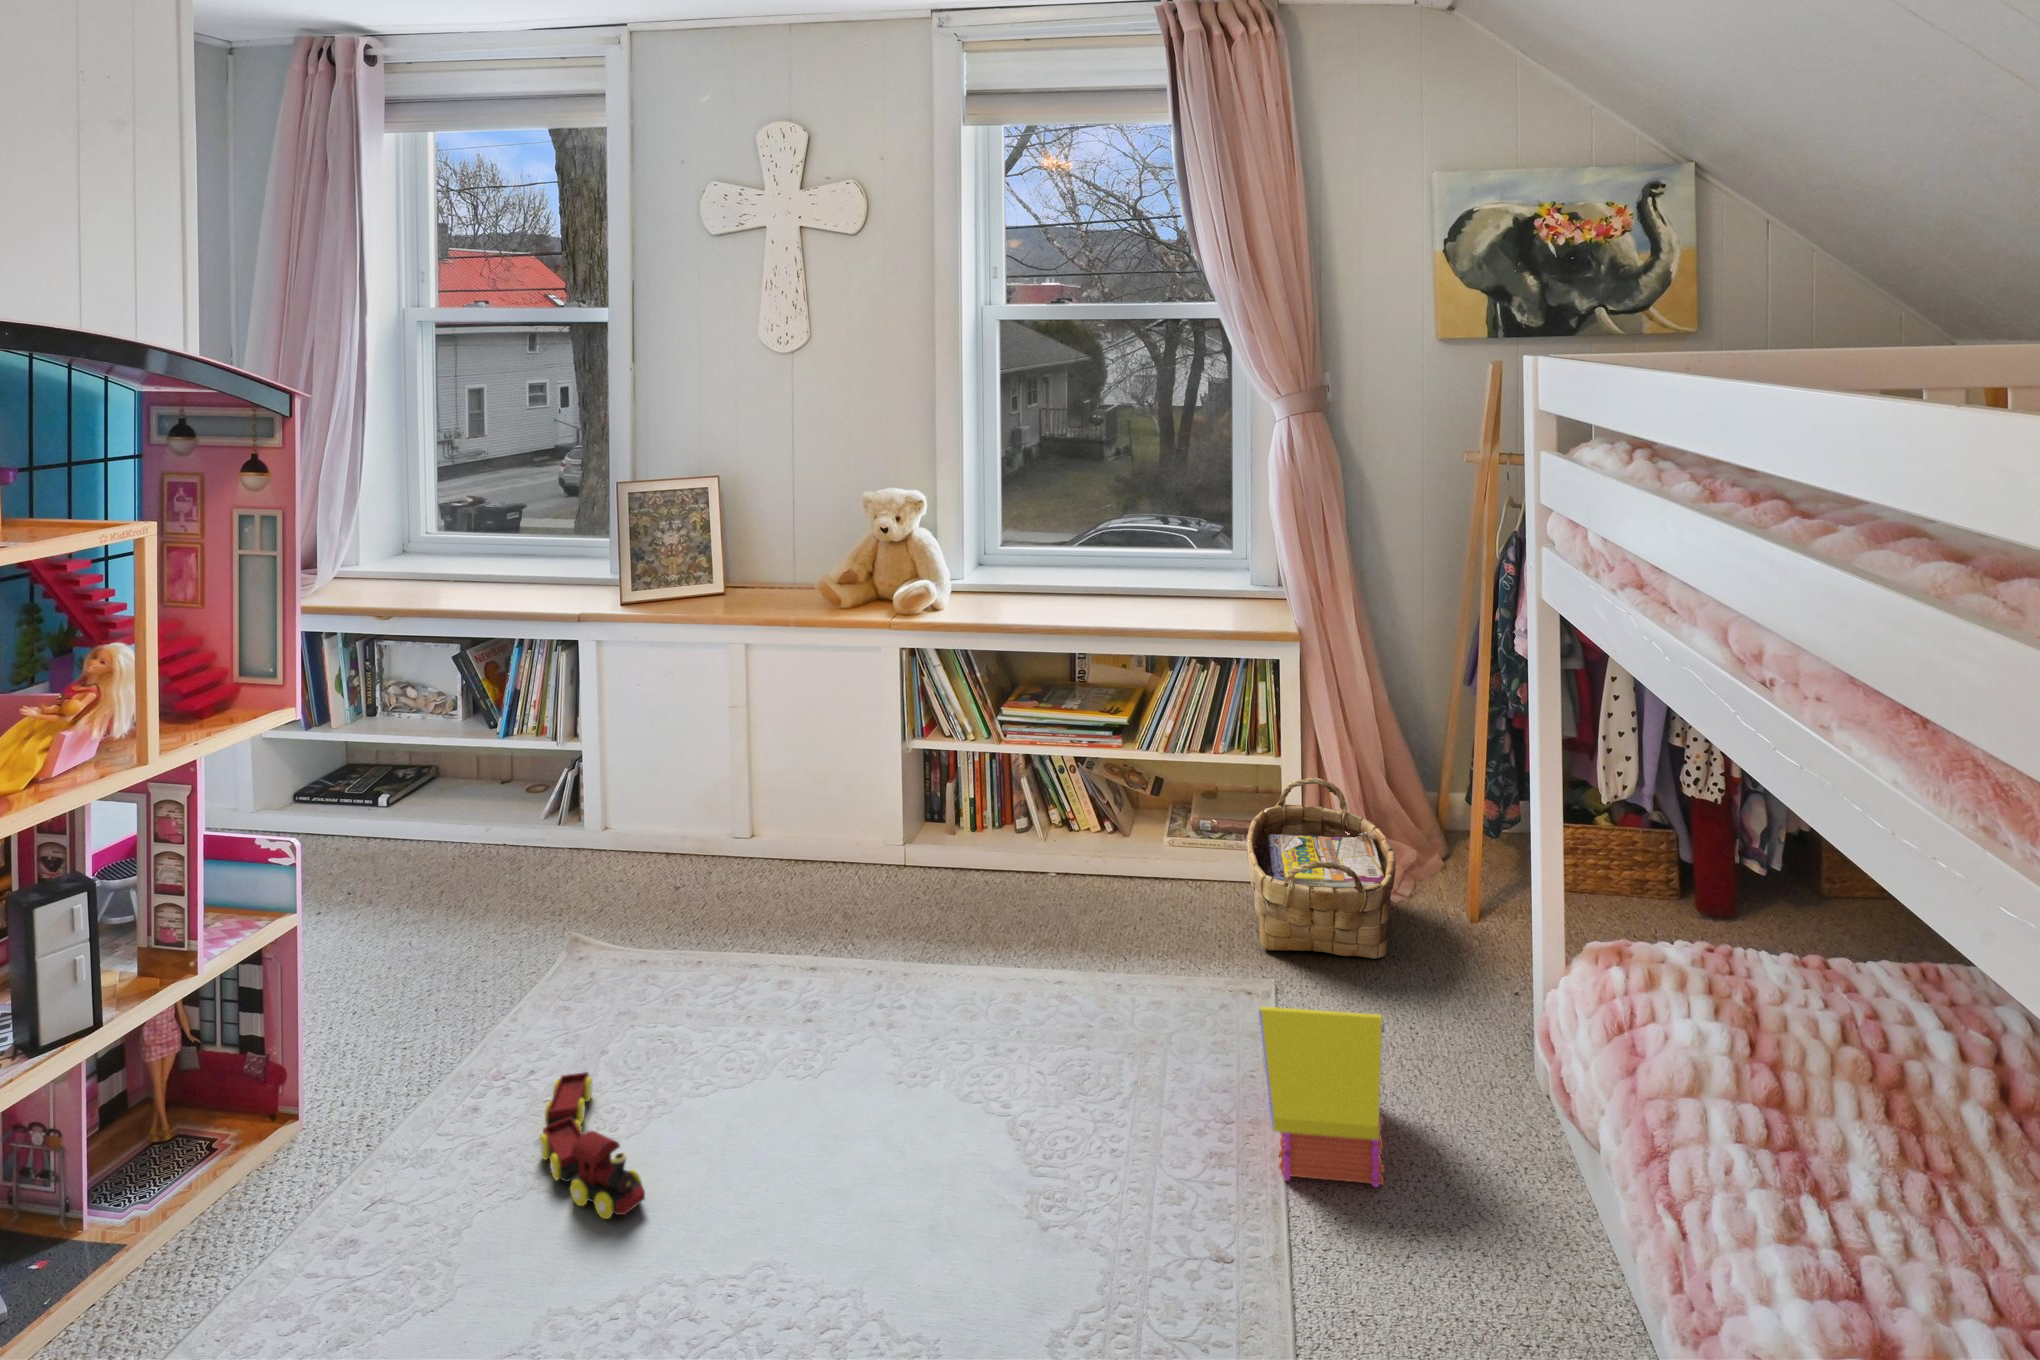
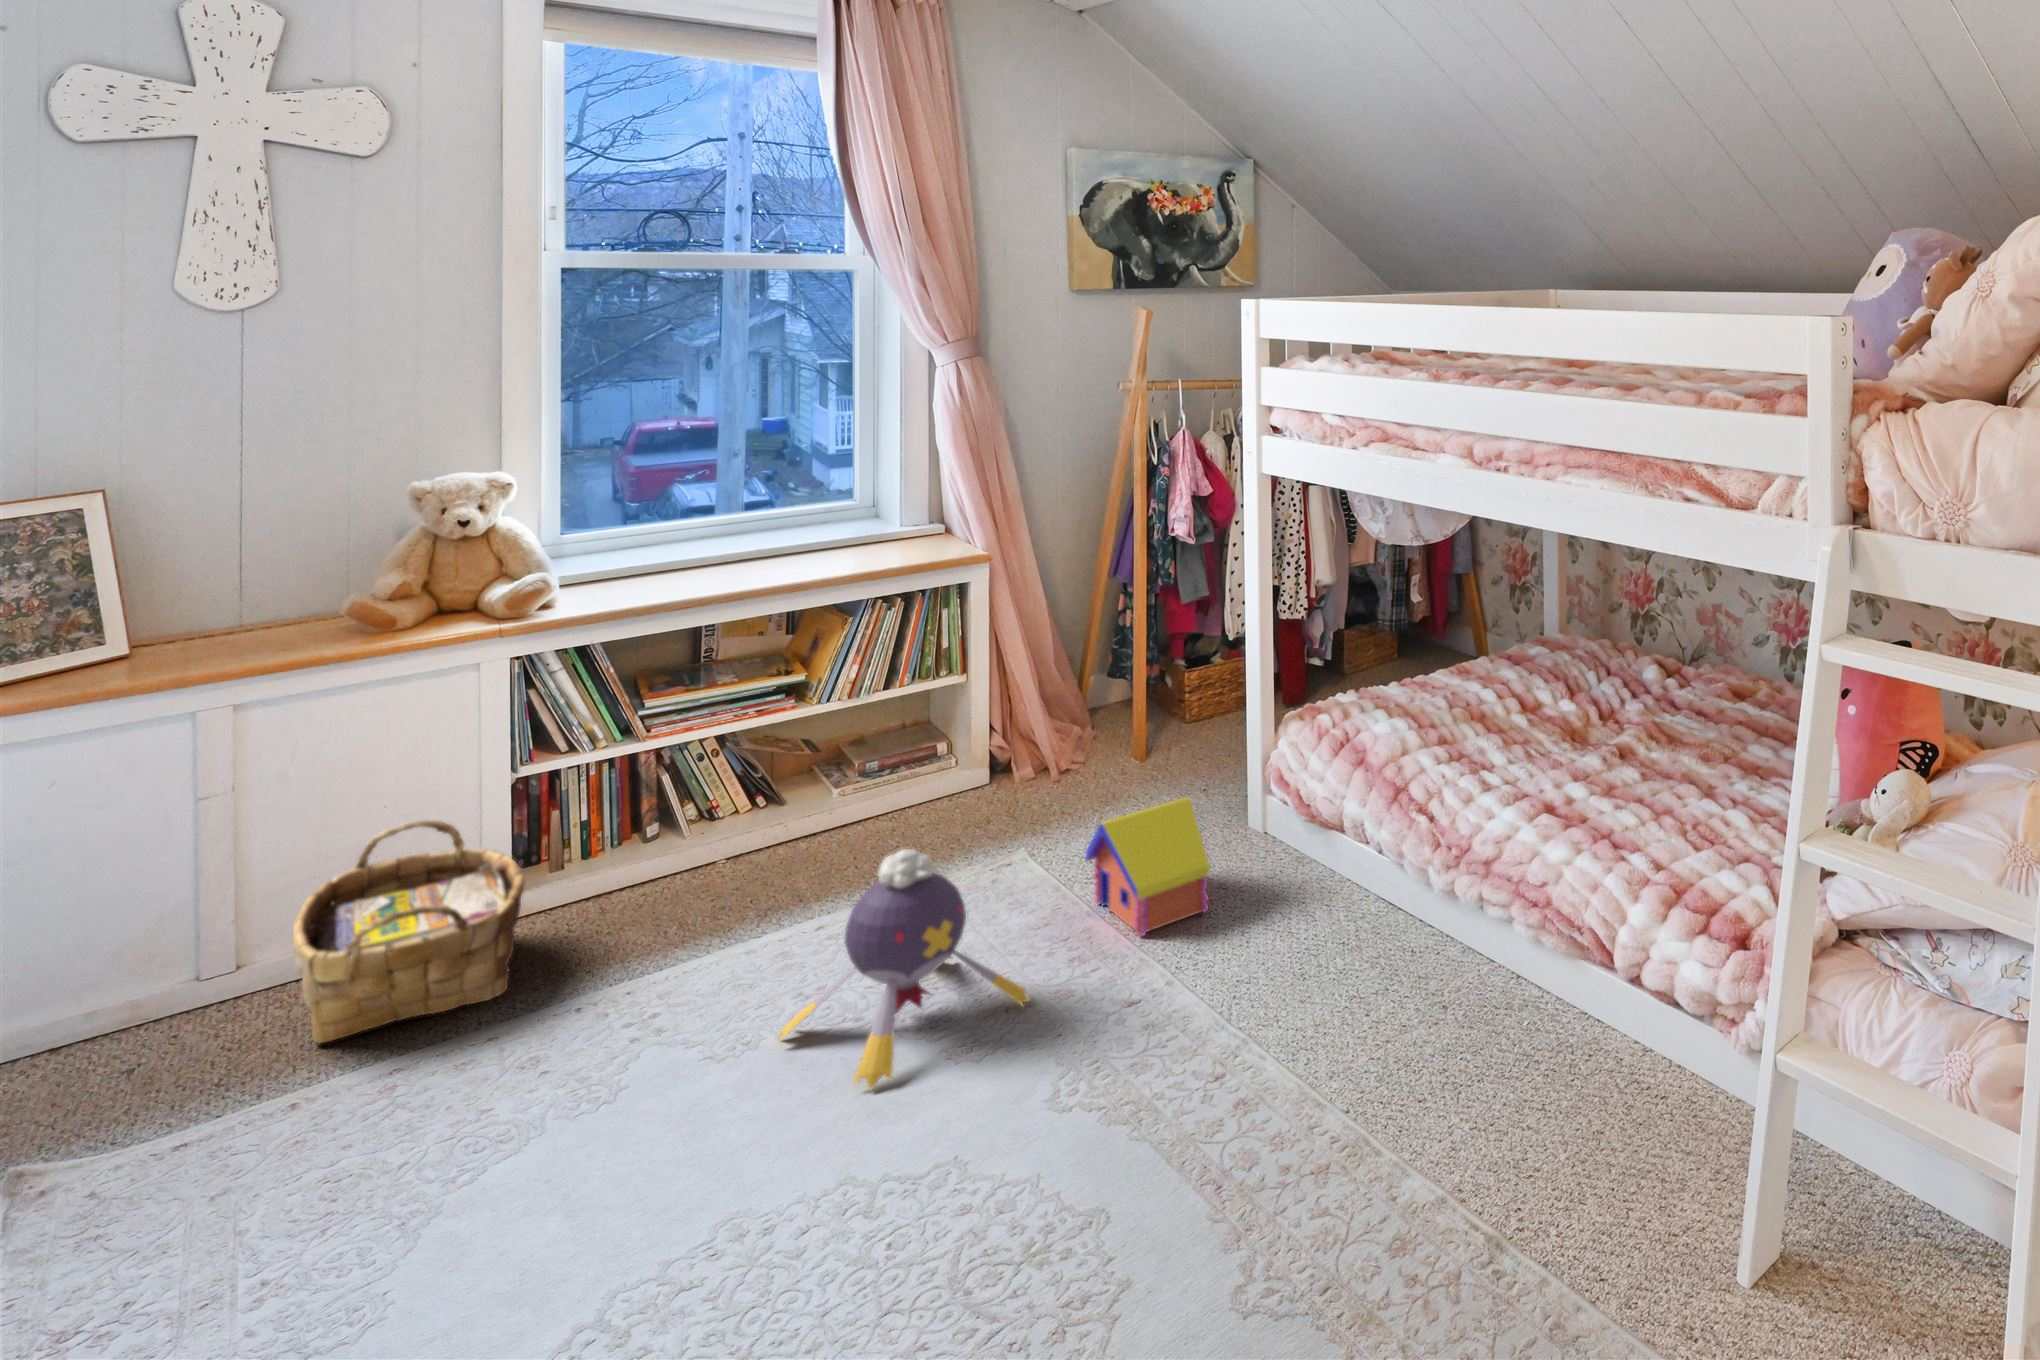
woven basket: present [1246,778,1396,959] -> present [292,820,524,1043]
plush toy: none [906,959,1125,1225] -> present [779,849,1030,1089]
toy train: present [540,1072,645,1219] -> none [261,1184,544,1280]

